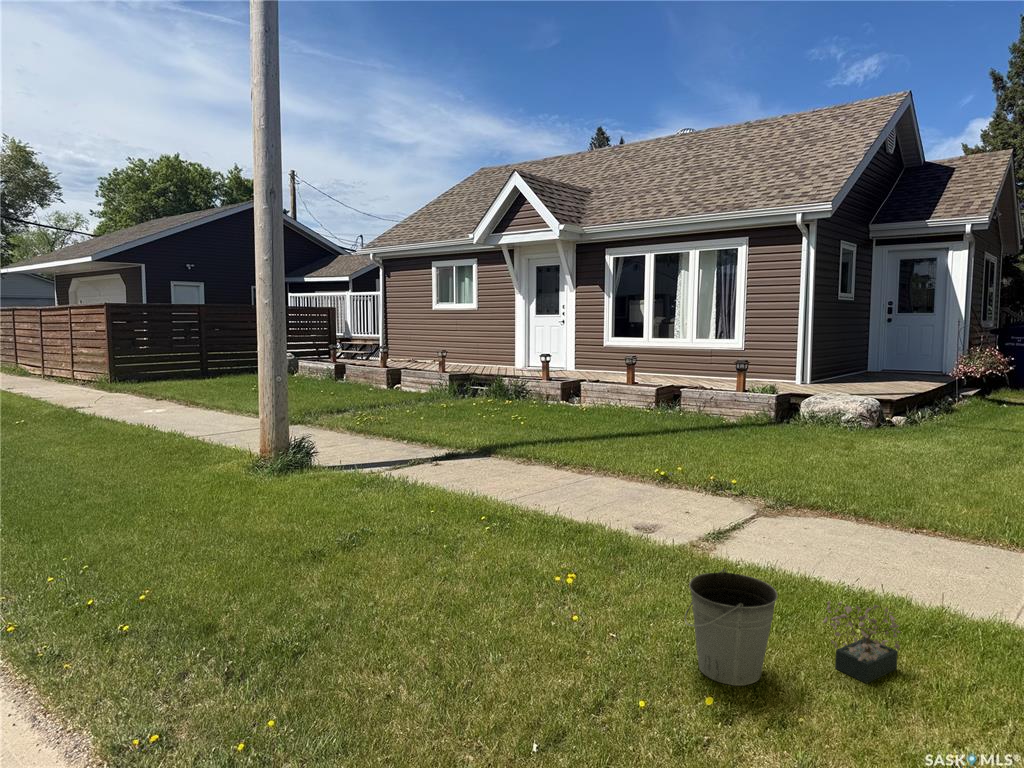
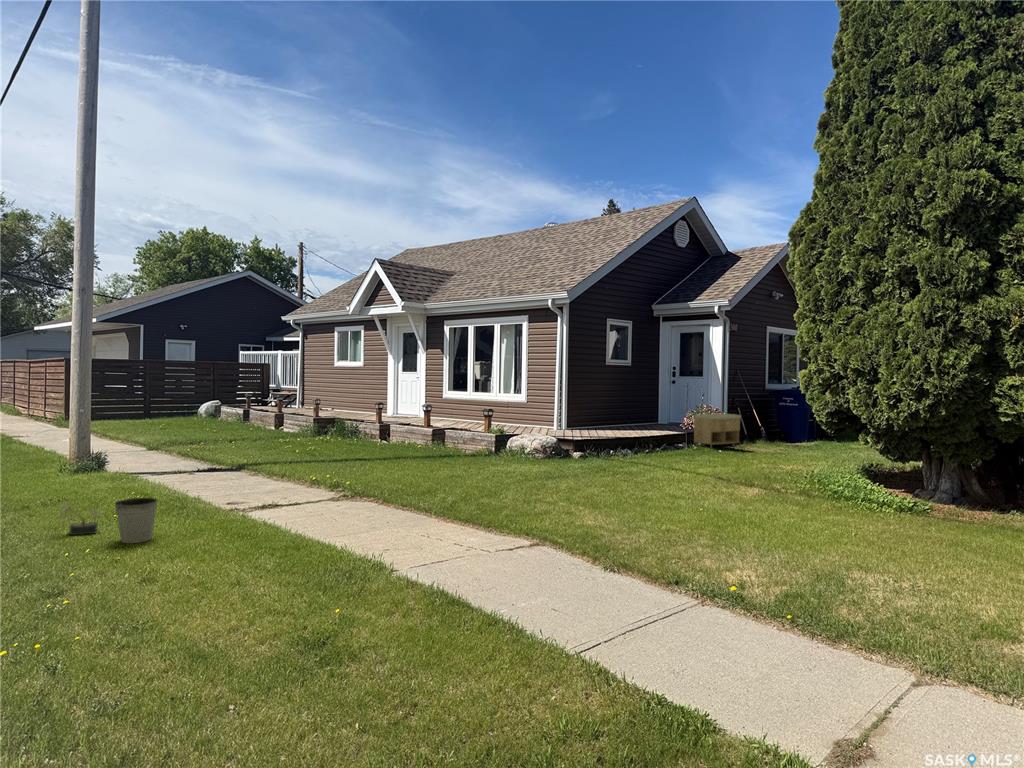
storage bench: none [954,359,1010,402] -> present [694,413,741,447]
decorative plant: present [823,601,900,683] -> present [61,503,98,535]

